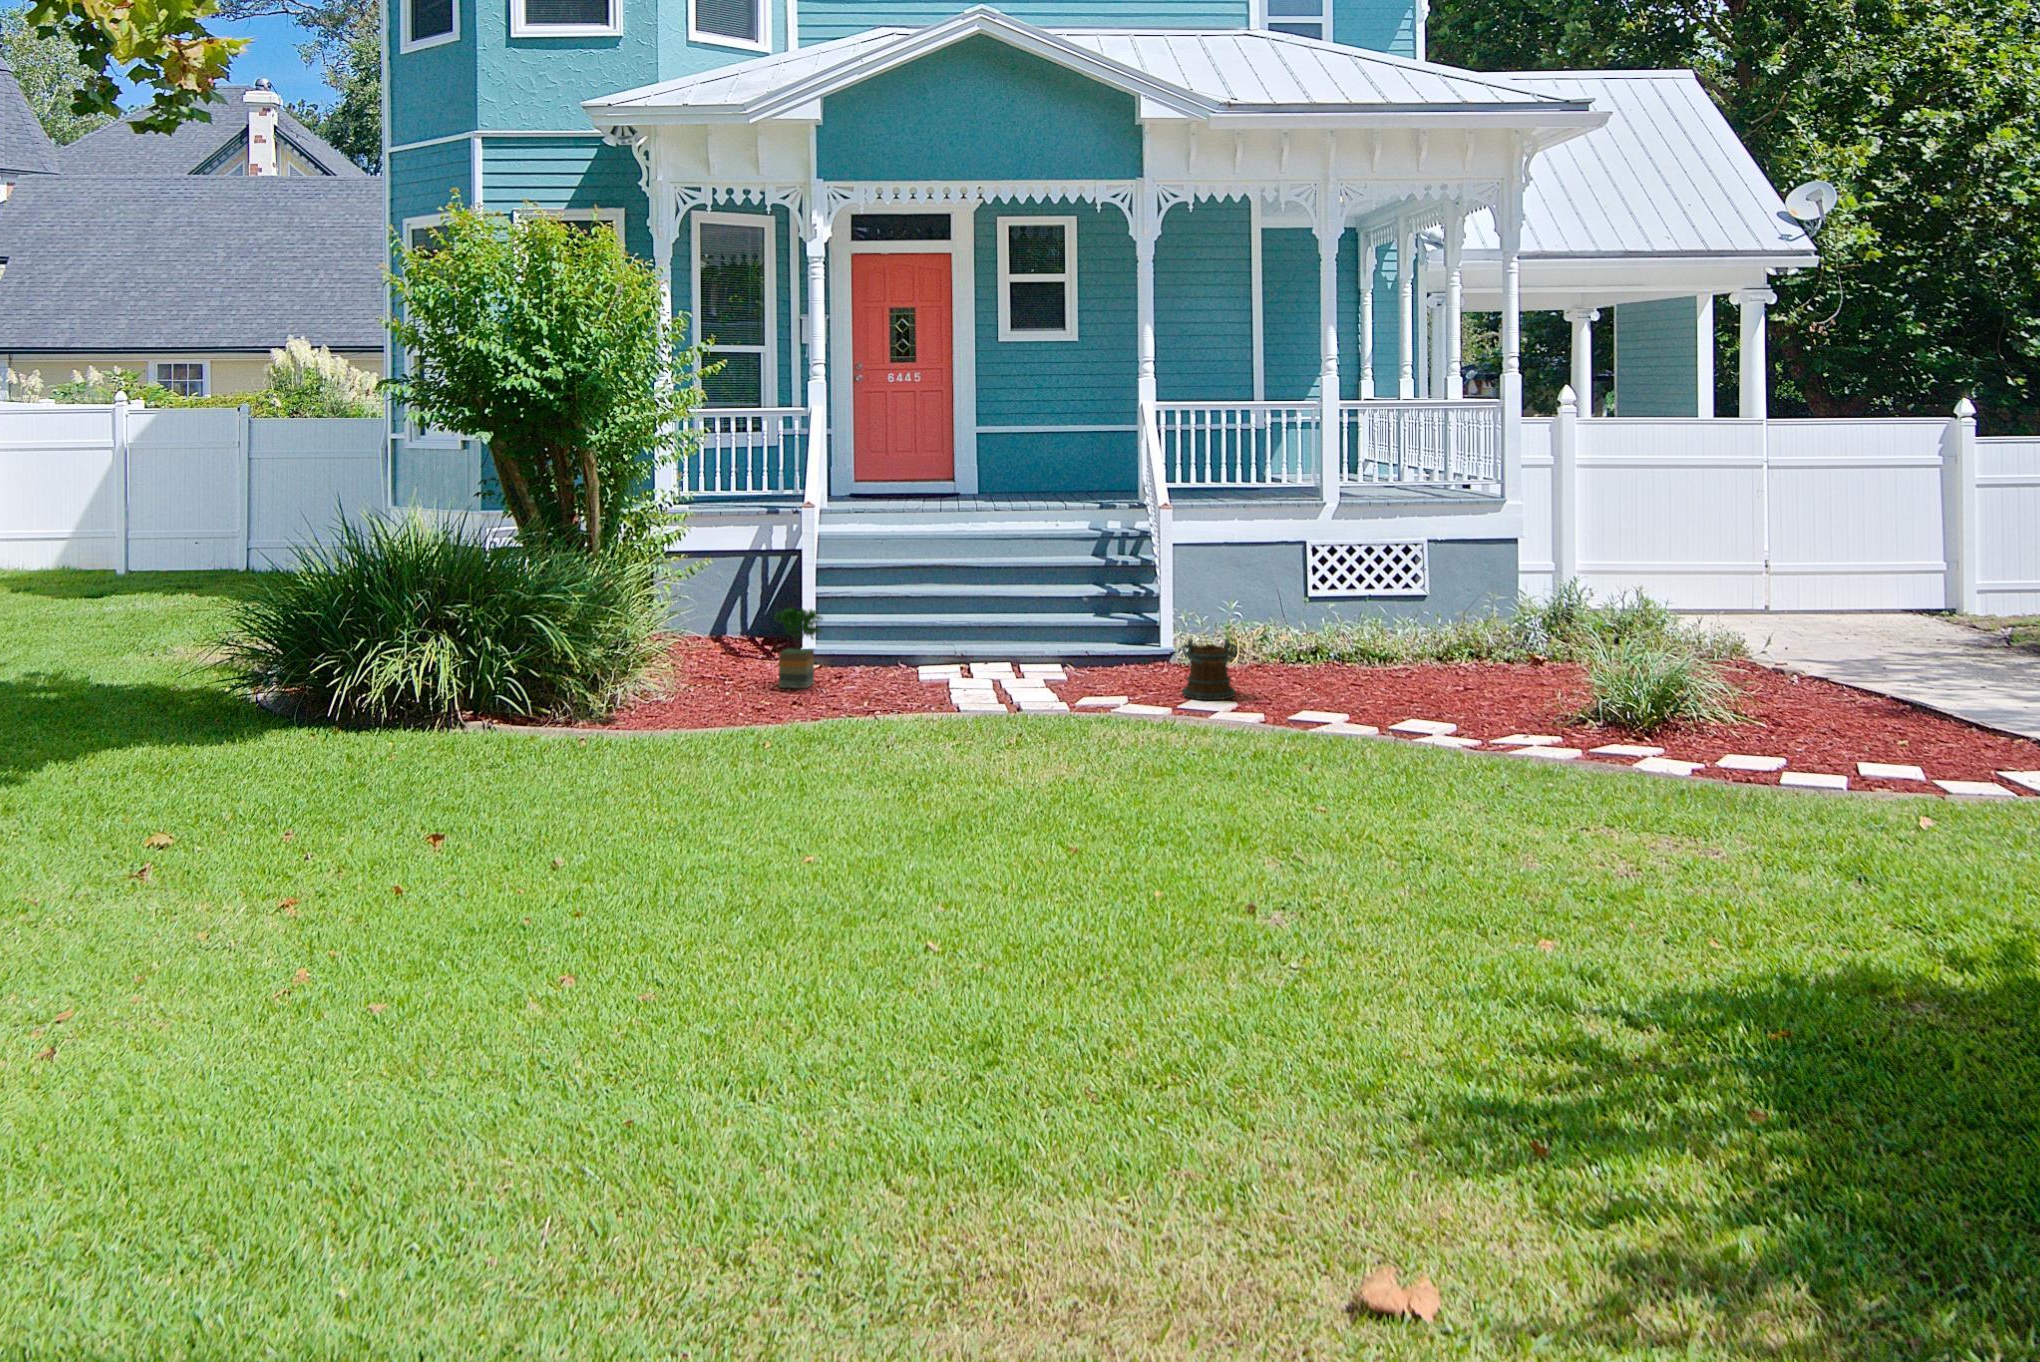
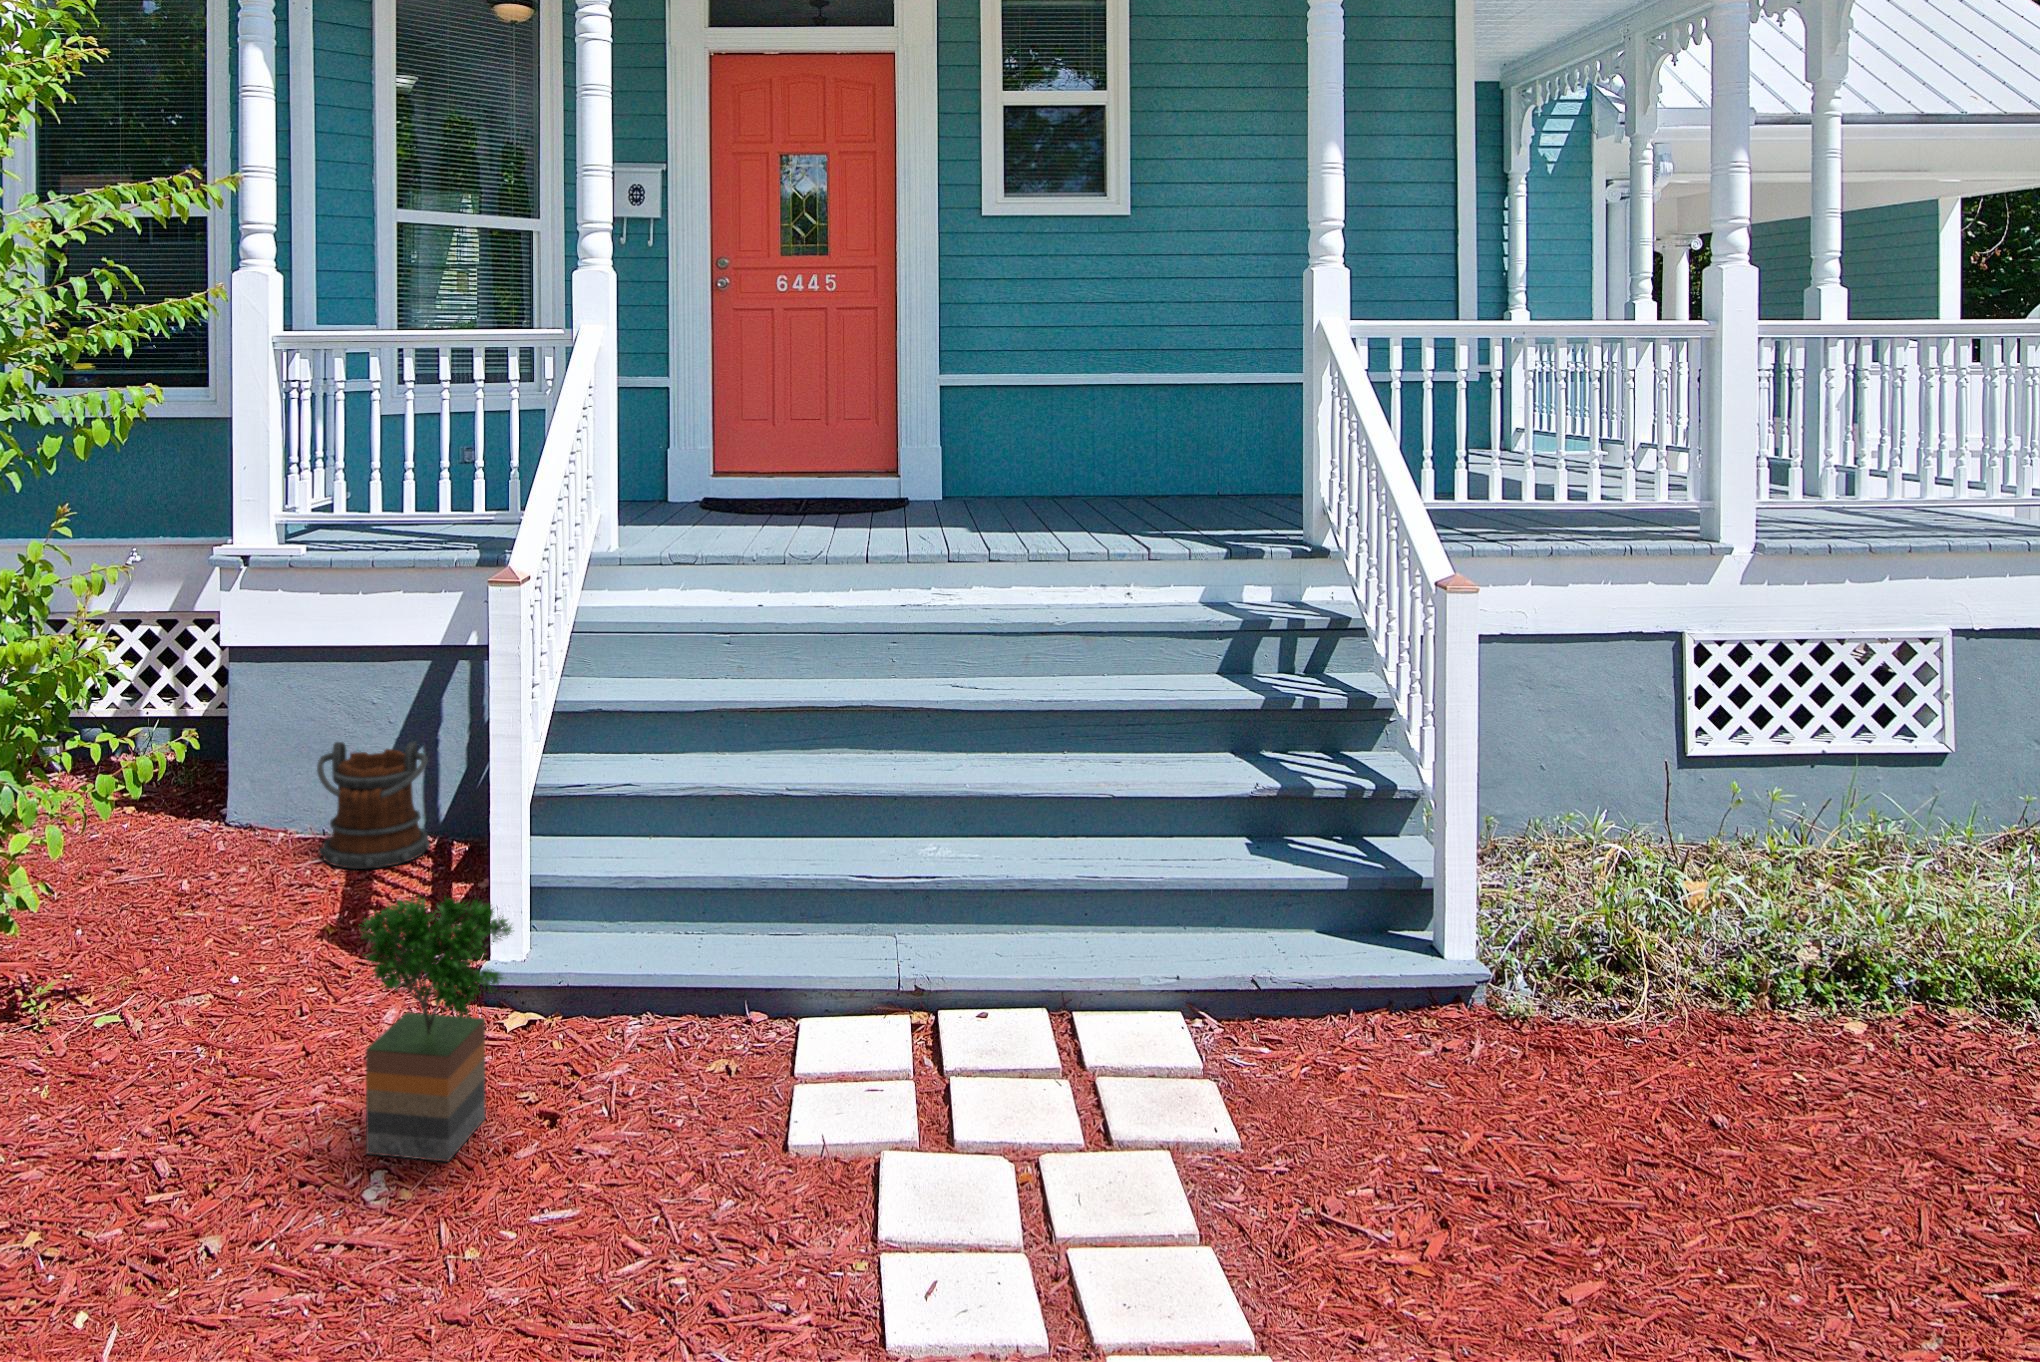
bucket: present [1181,638,1237,700] -> present [317,742,430,869]

